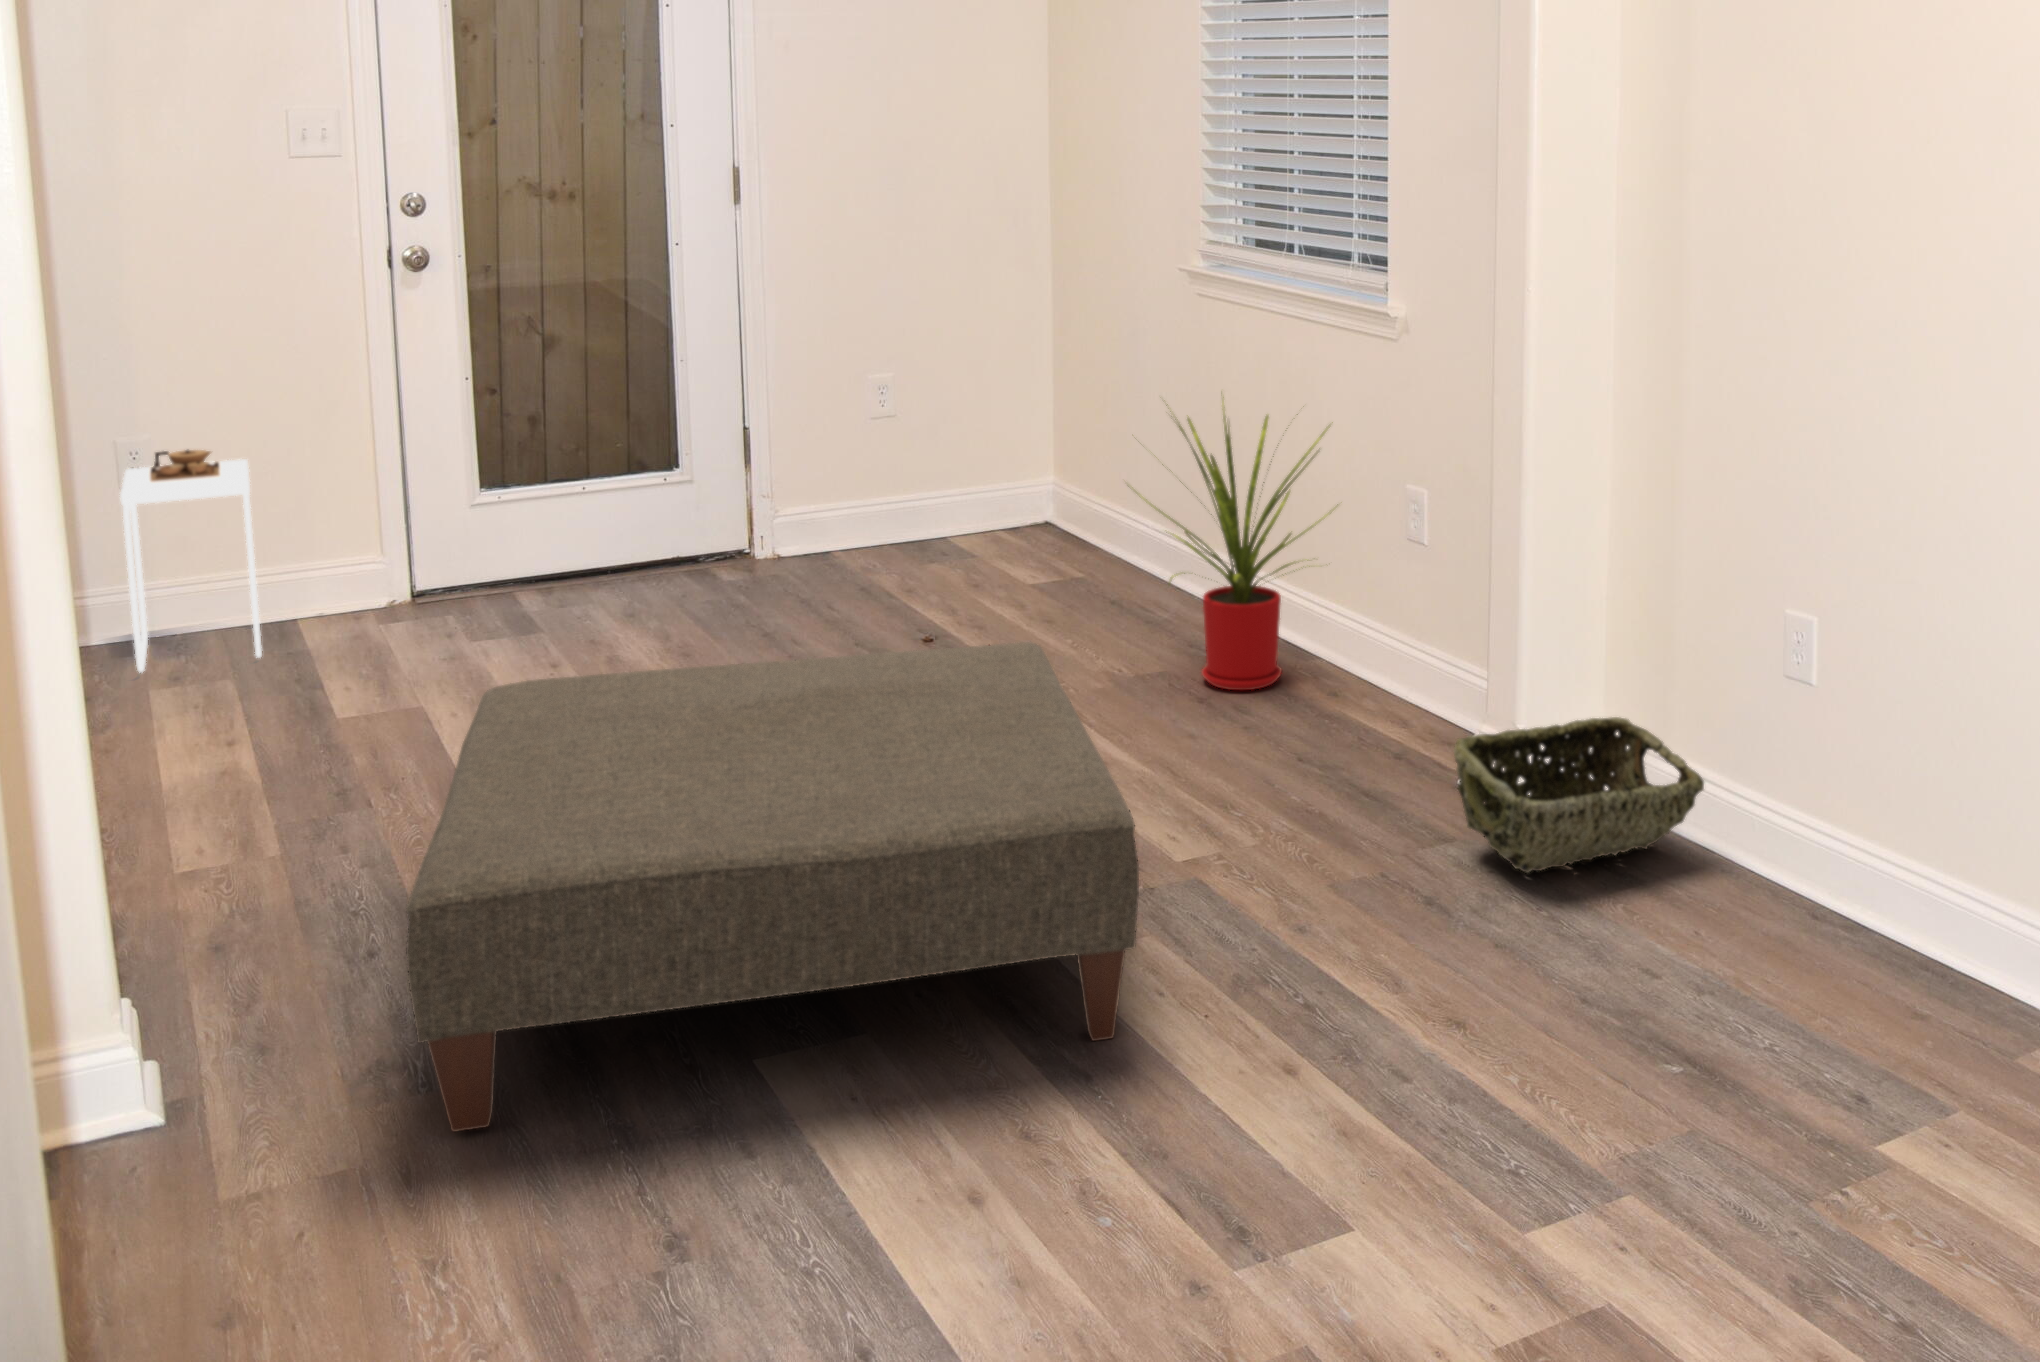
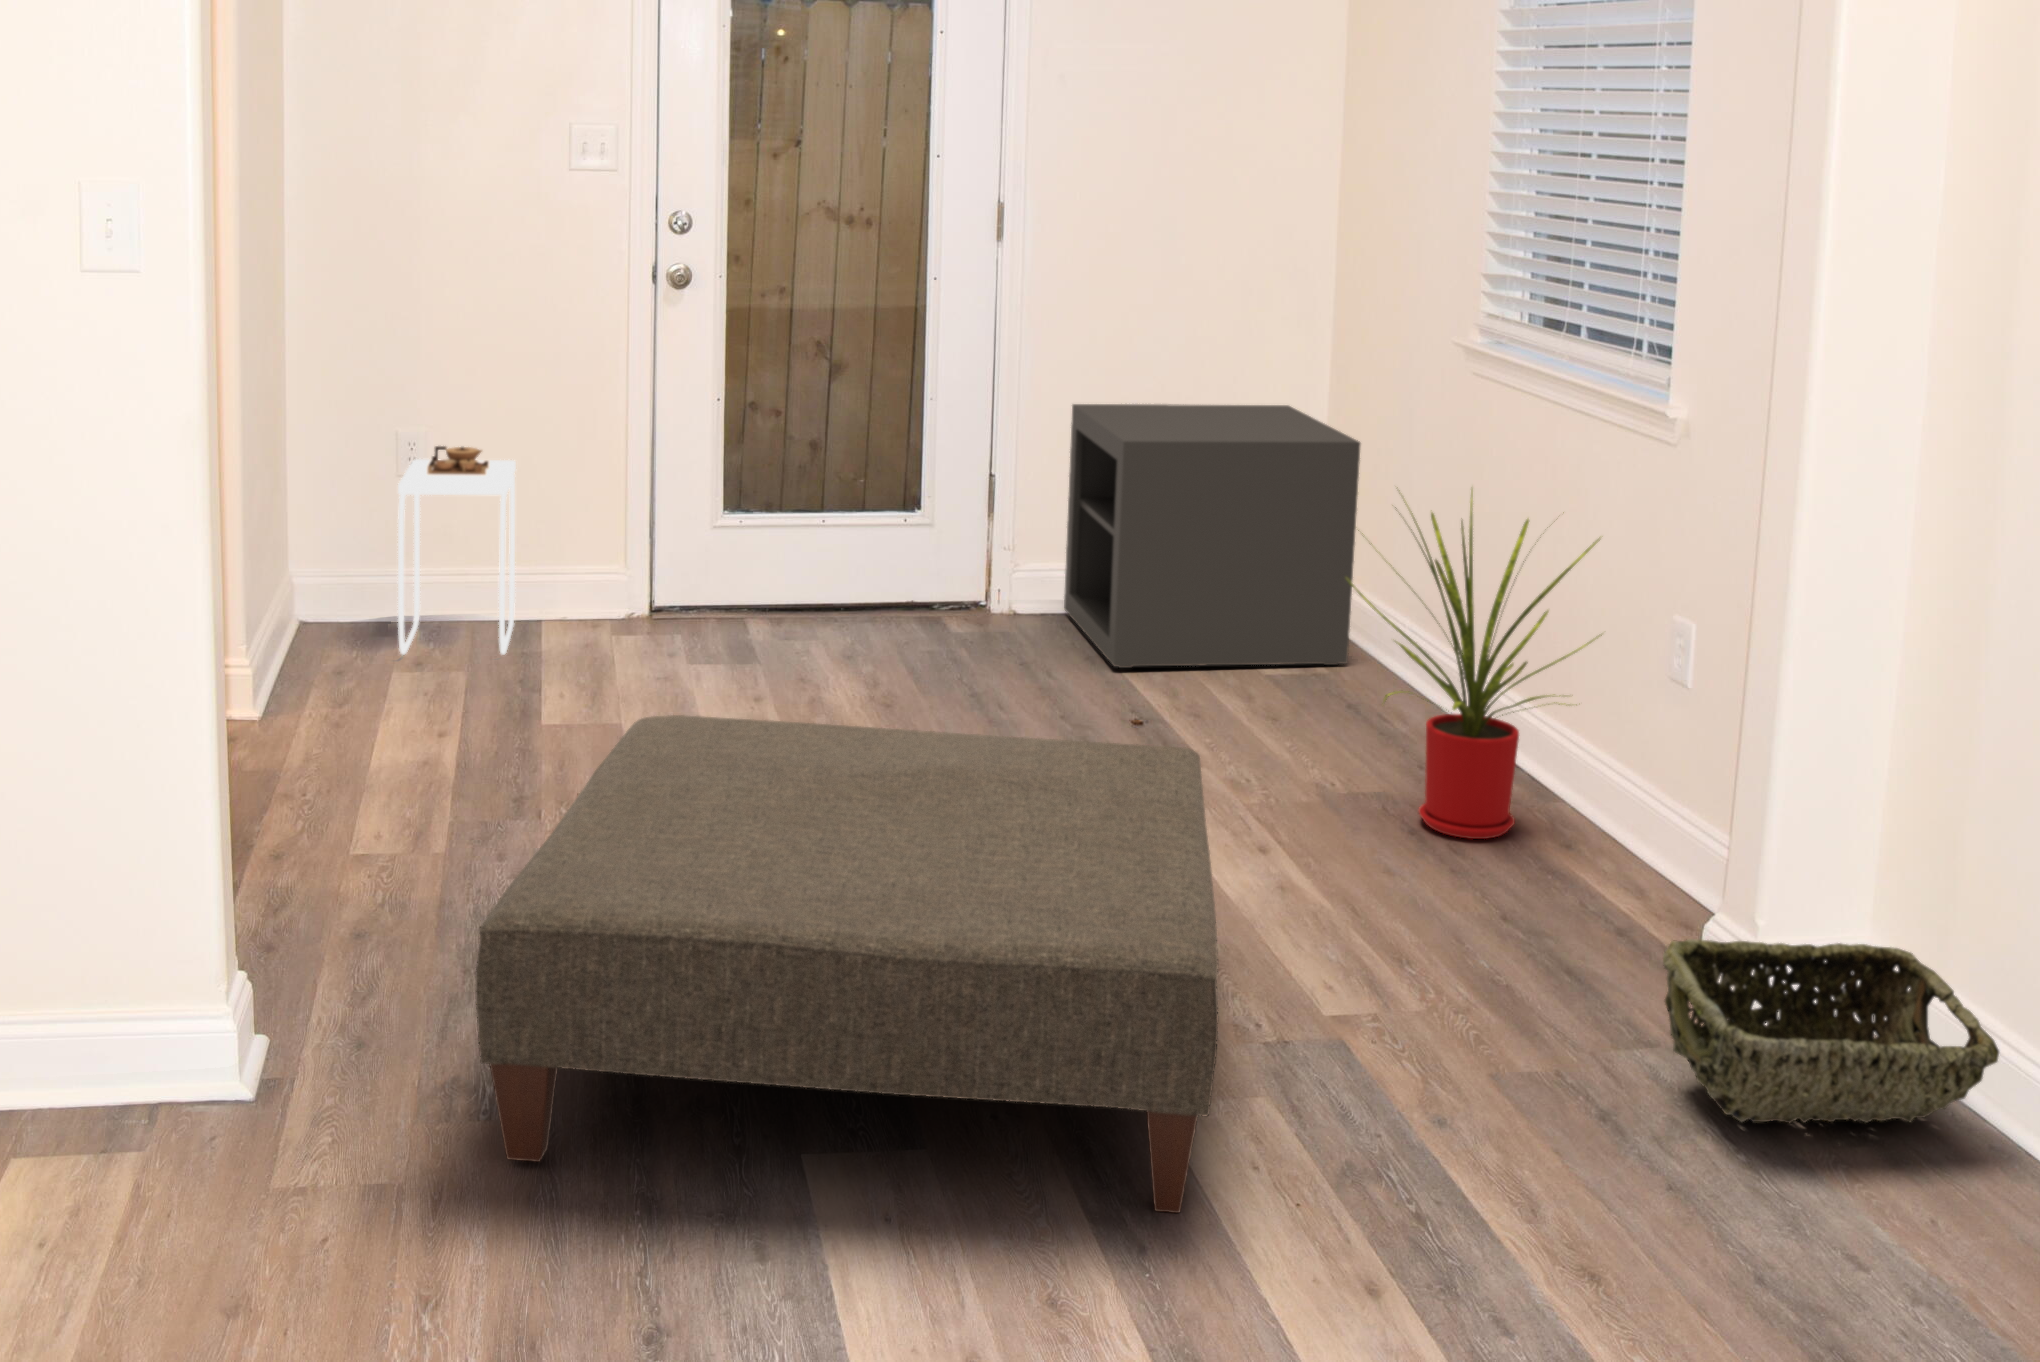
storage cabinet: none [824,340,1100,590] -> present [1064,404,1360,668]

